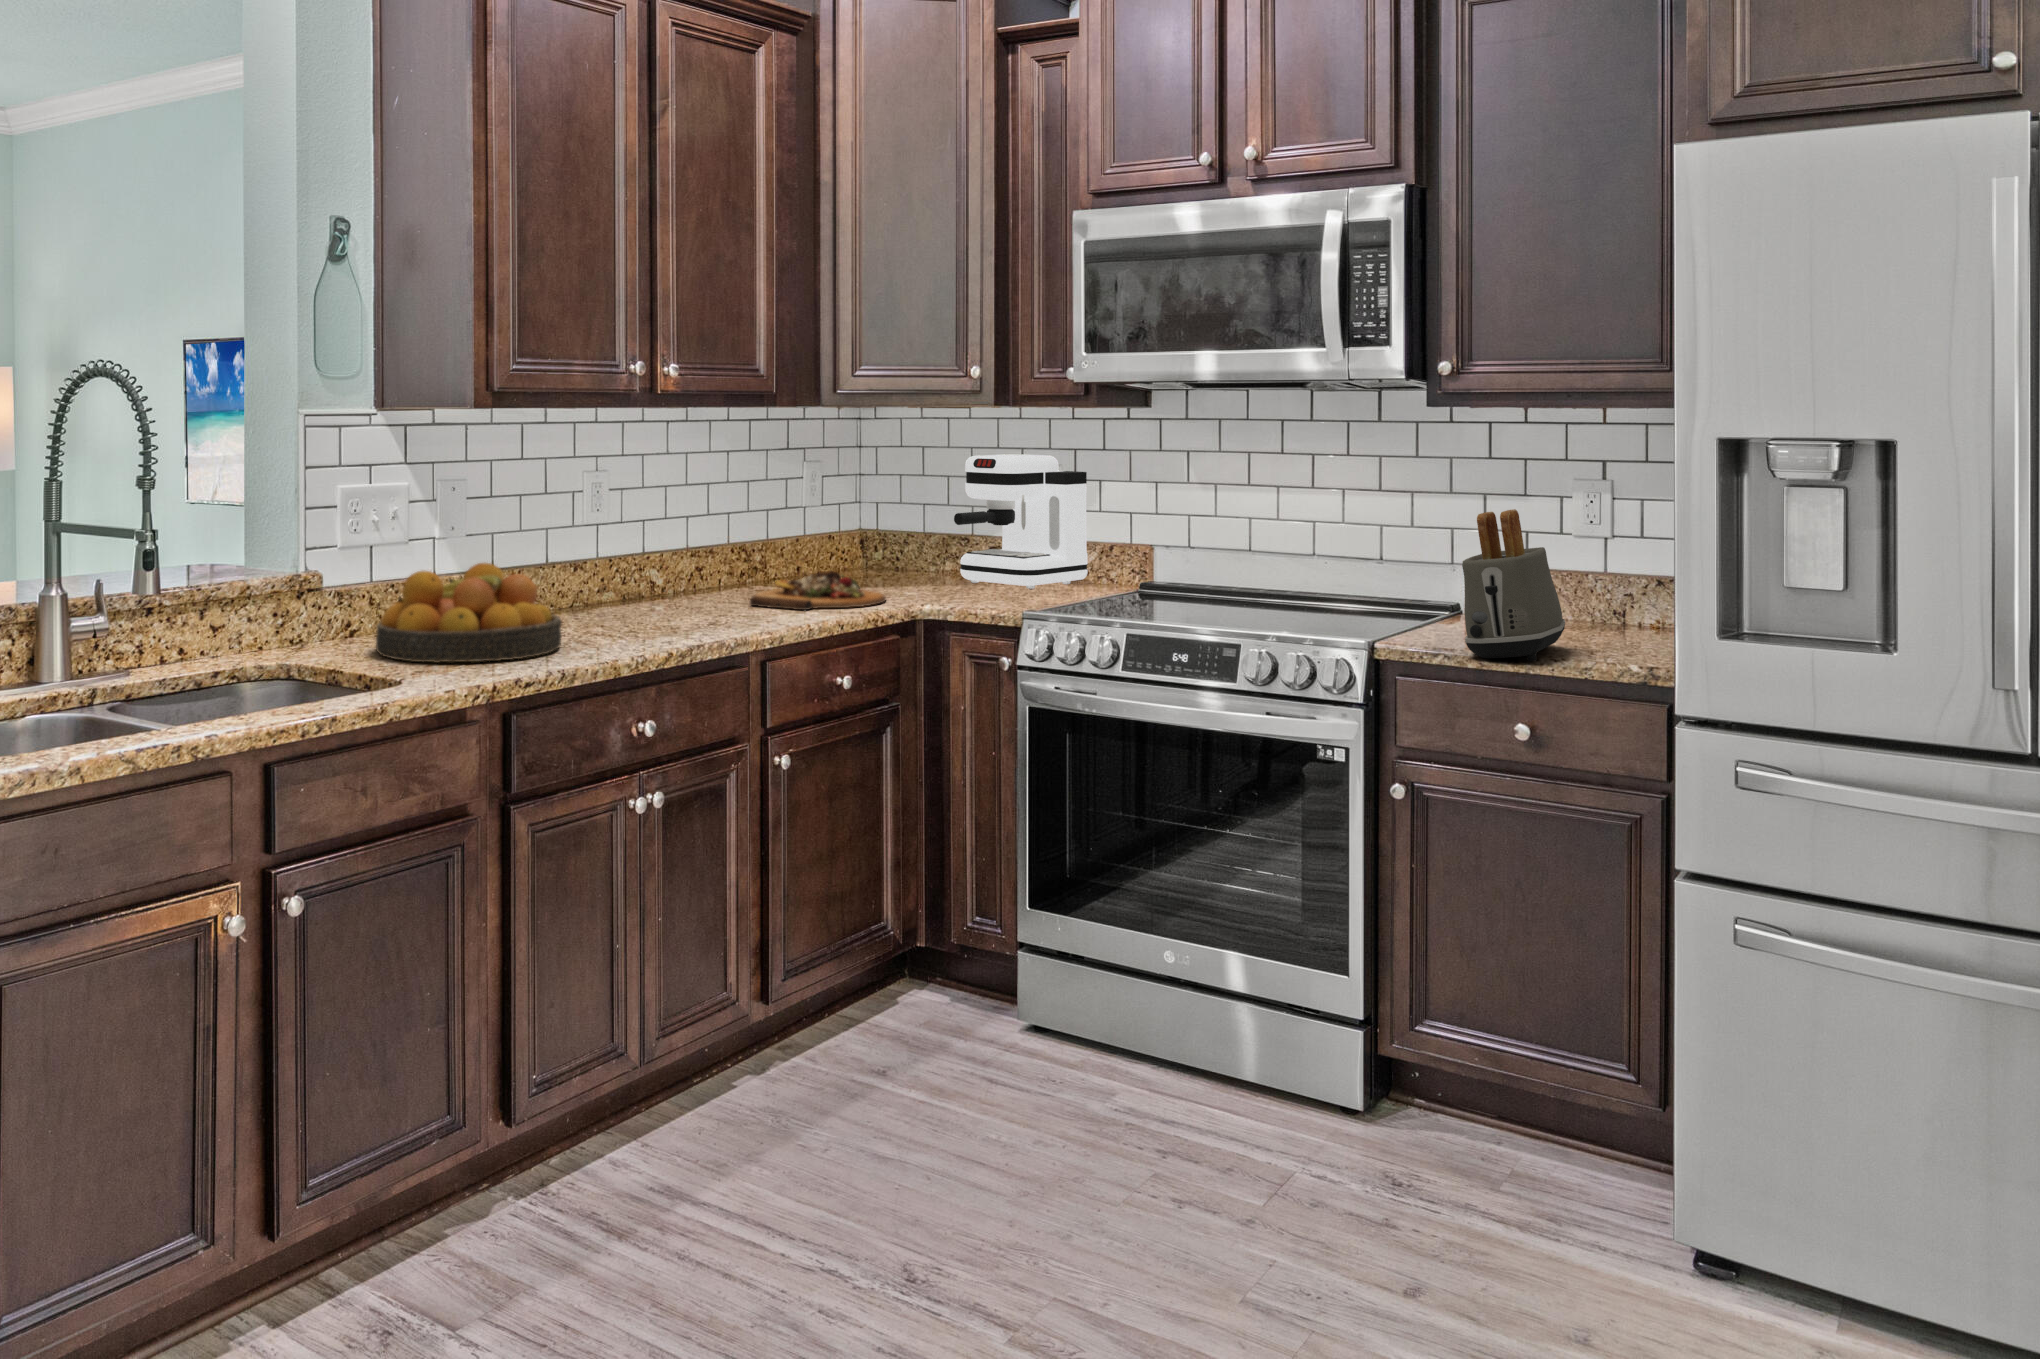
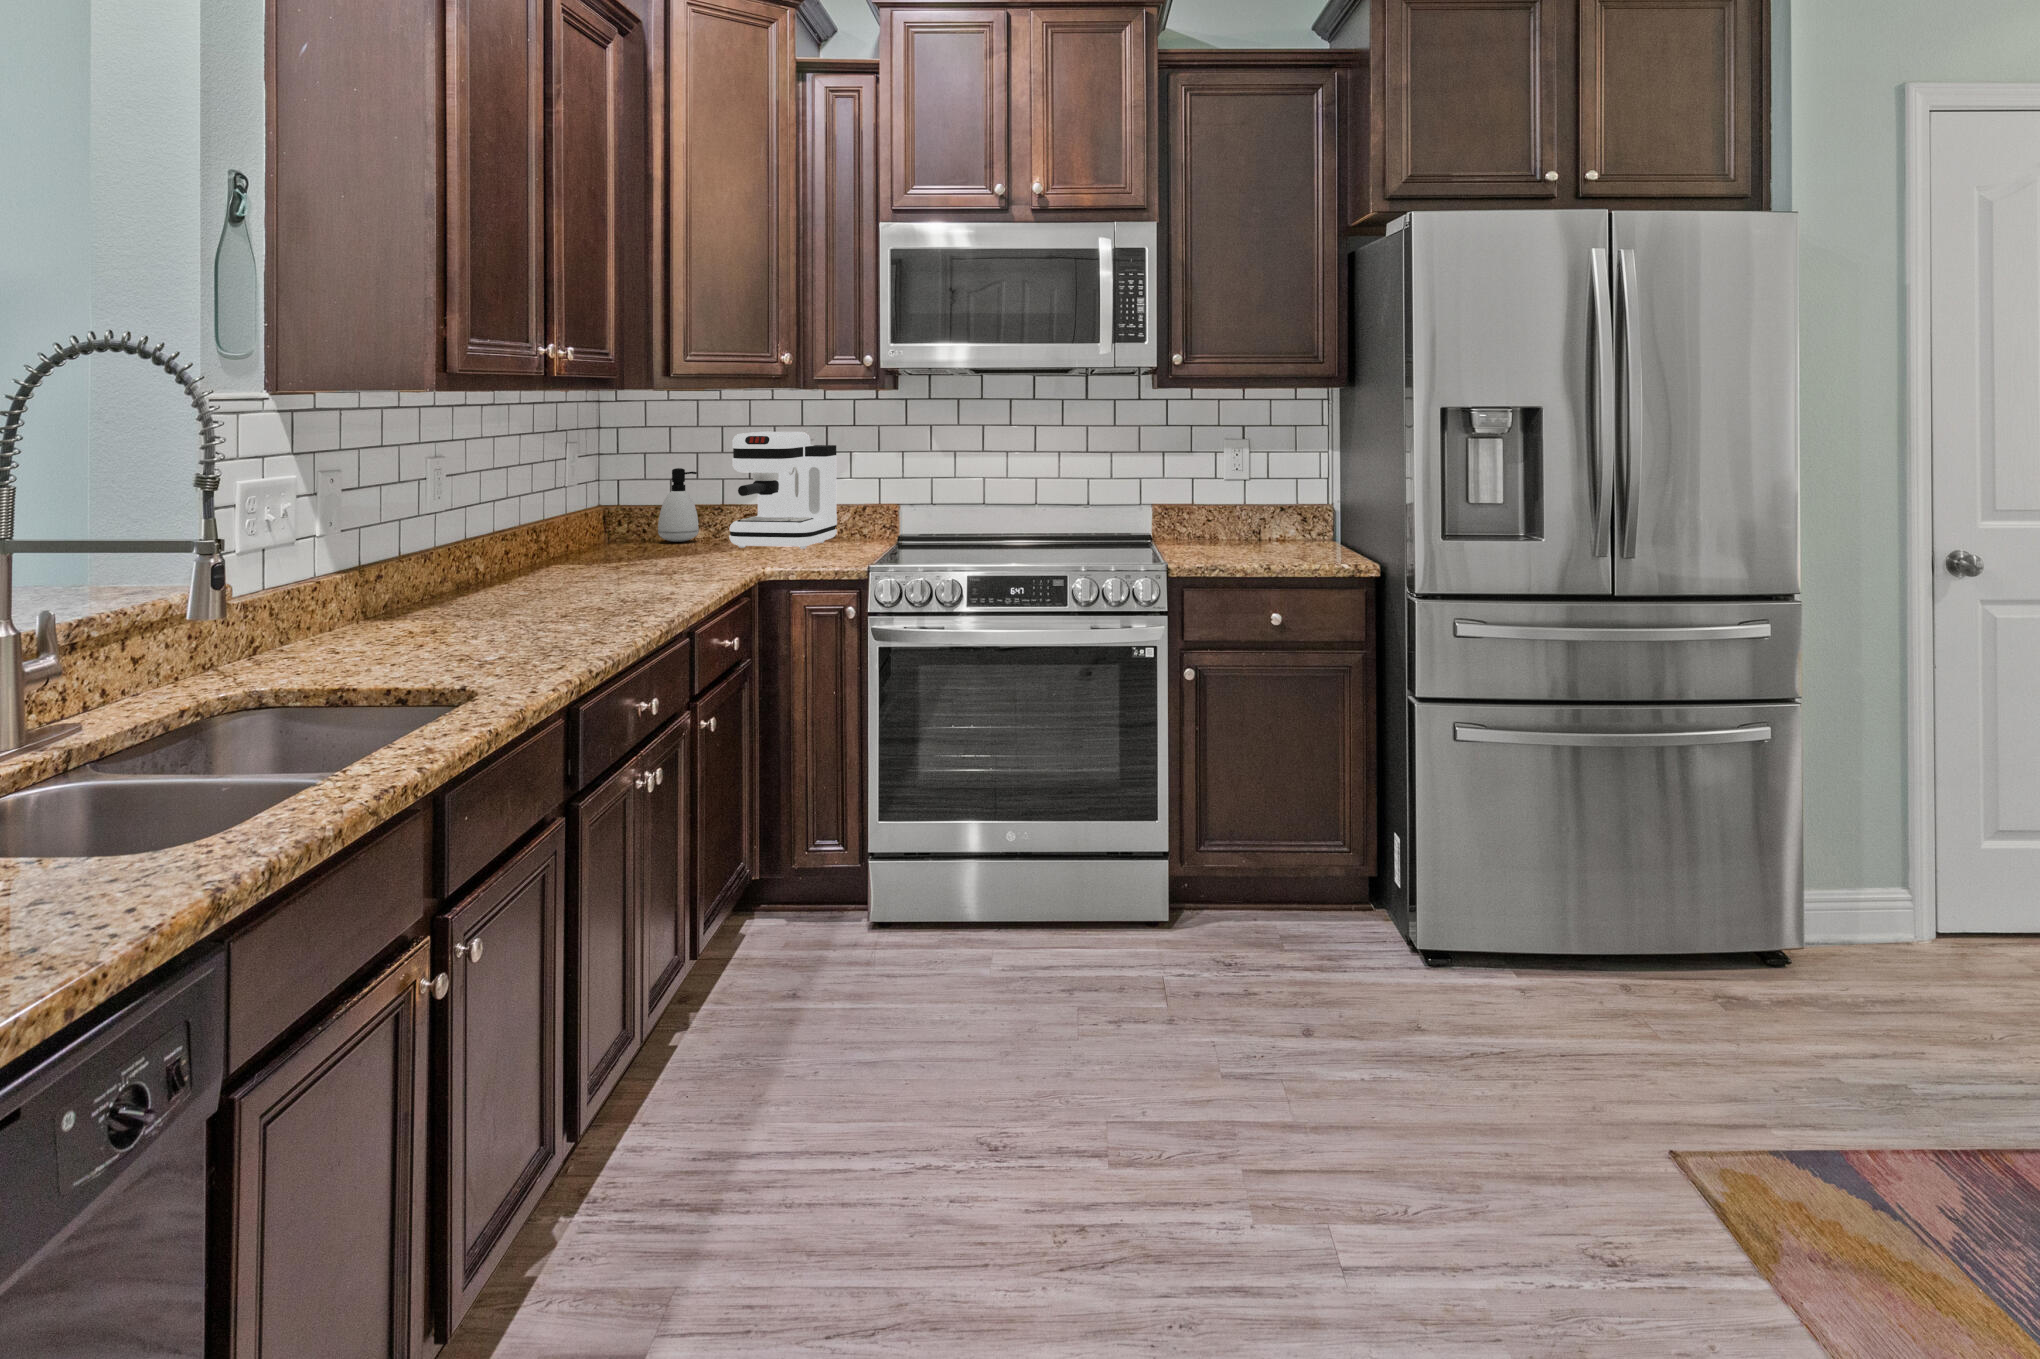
soap dispenser: none [911,492,954,572] -> present [658,468,699,542]
toaster: present [1462,509,1565,661] -> none [1230,460,1300,570]
fruit bowl: present [376,563,562,663] -> none [328,557,544,670]
cutting board: present [750,571,886,610] -> none [585,544,717,583]

